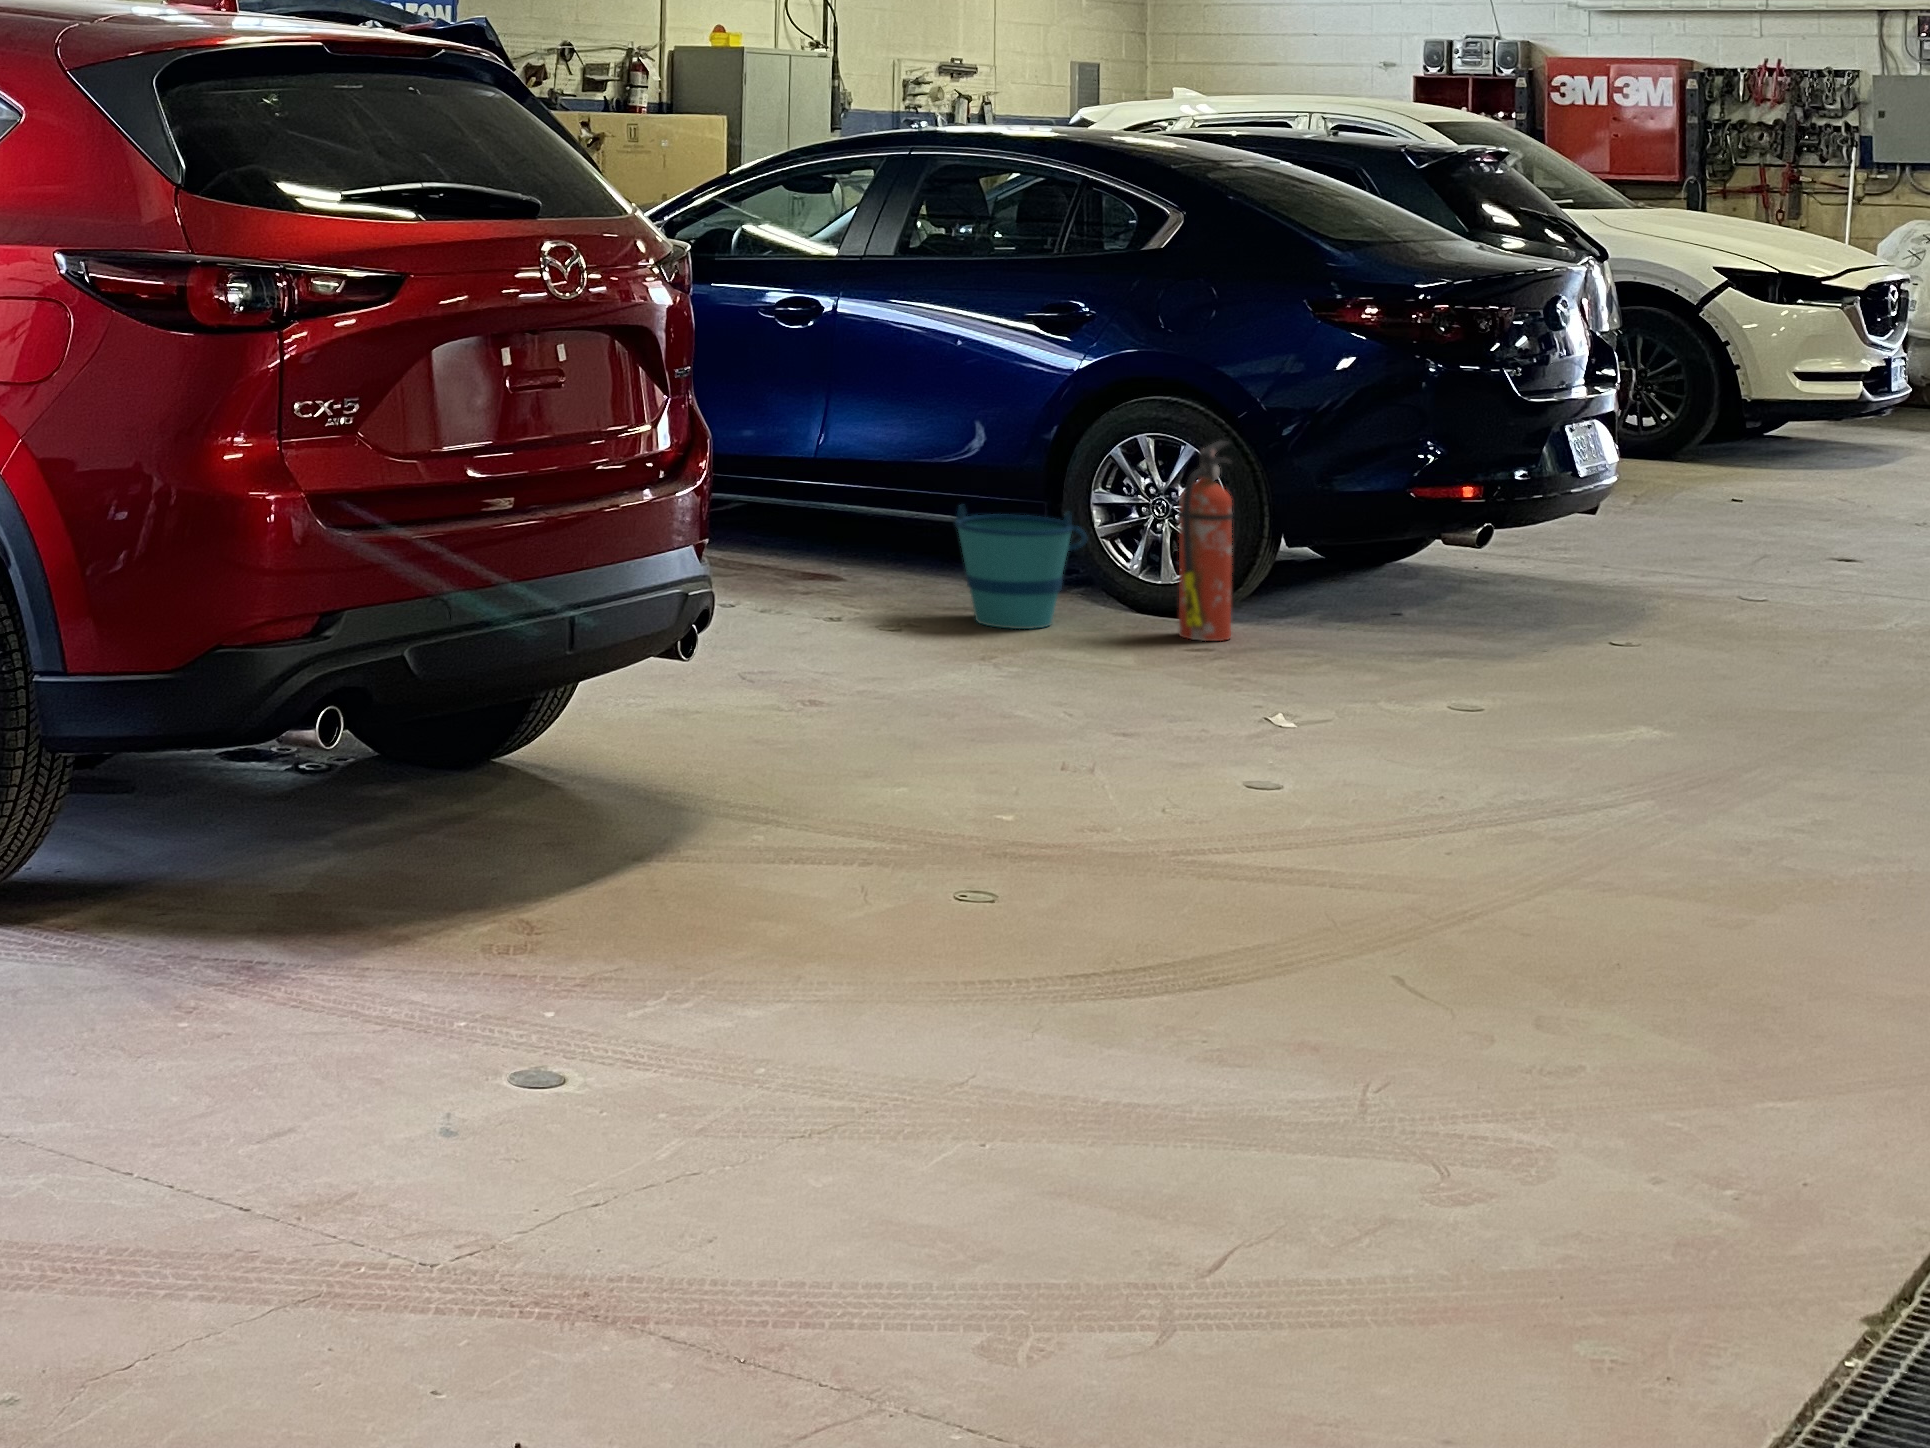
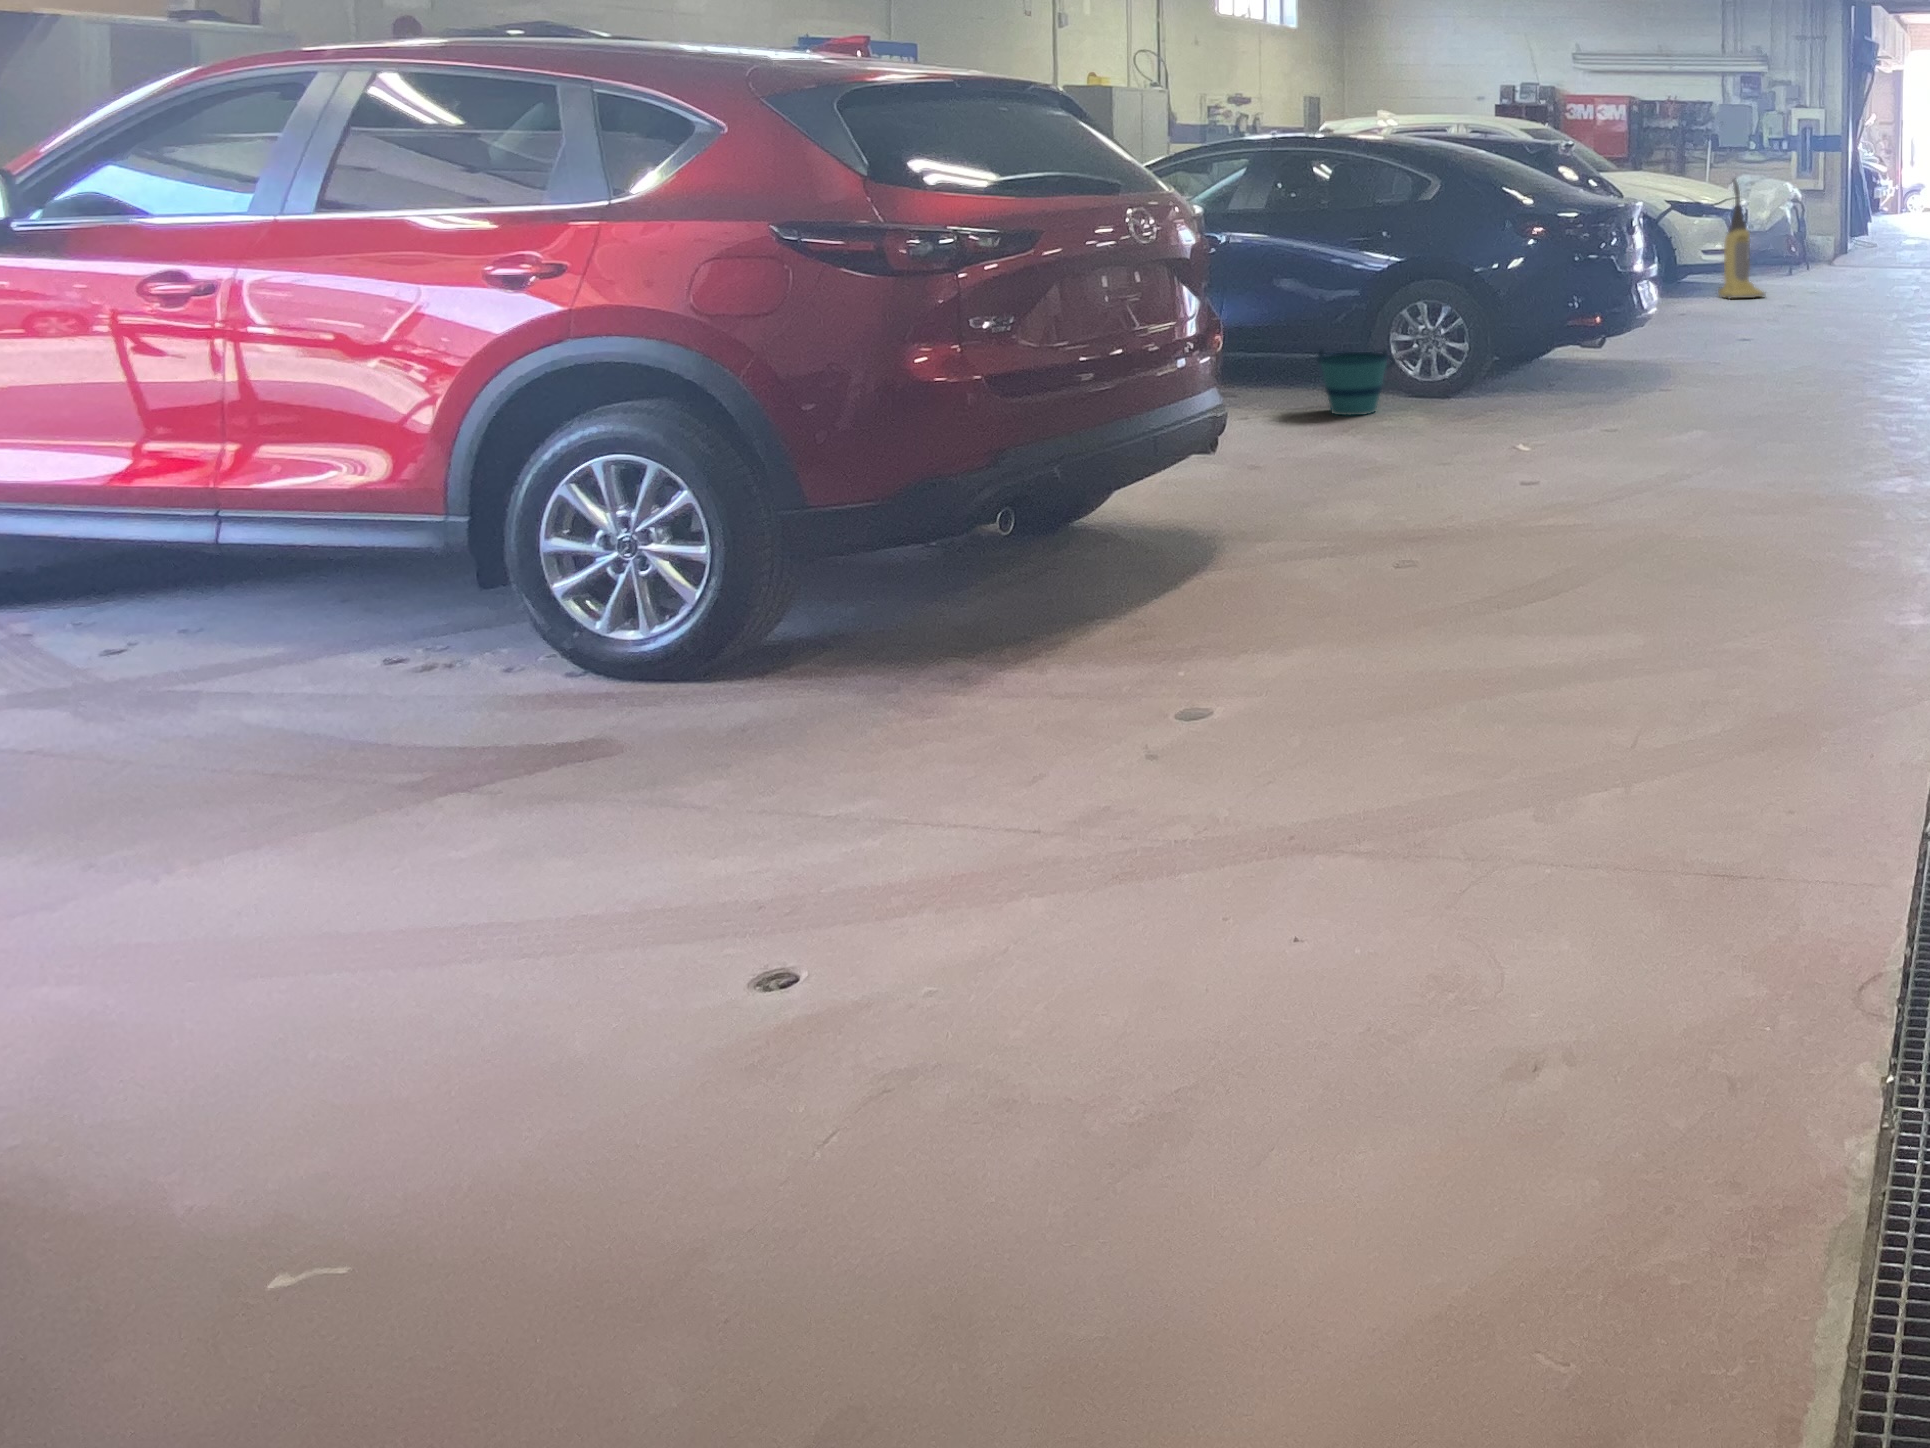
vacuum cleaner: none [1812,222,1919,468] -> present [1718,180,1765,299]
fire extinguisher: present [1179,441,1233,641] -> none [1449,304,1479,412]

